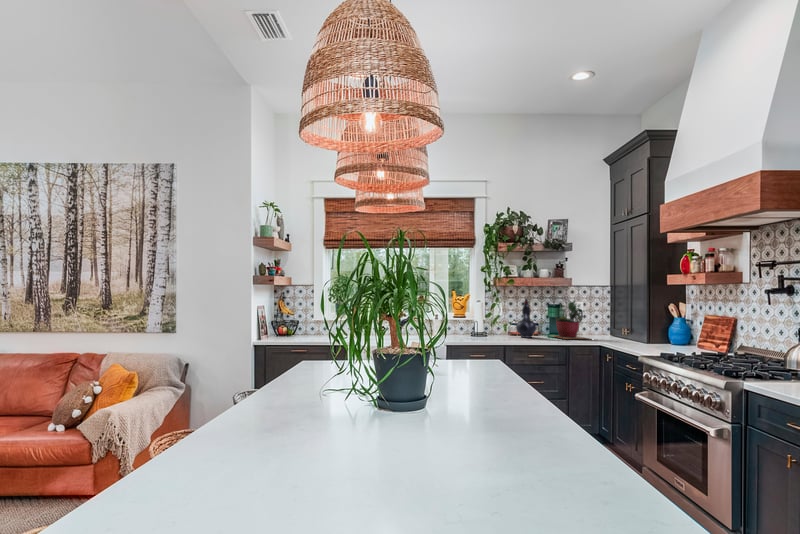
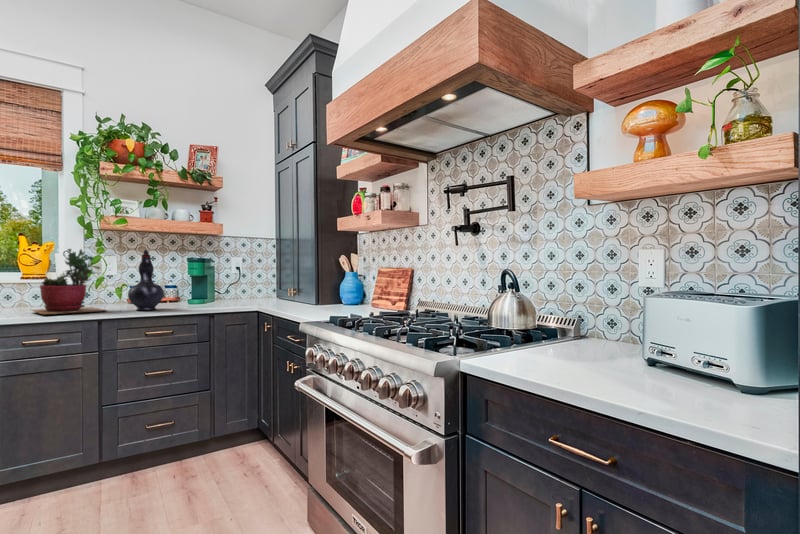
succulent plant: present [554,300,588,339] -> present [32,249,105,314]

